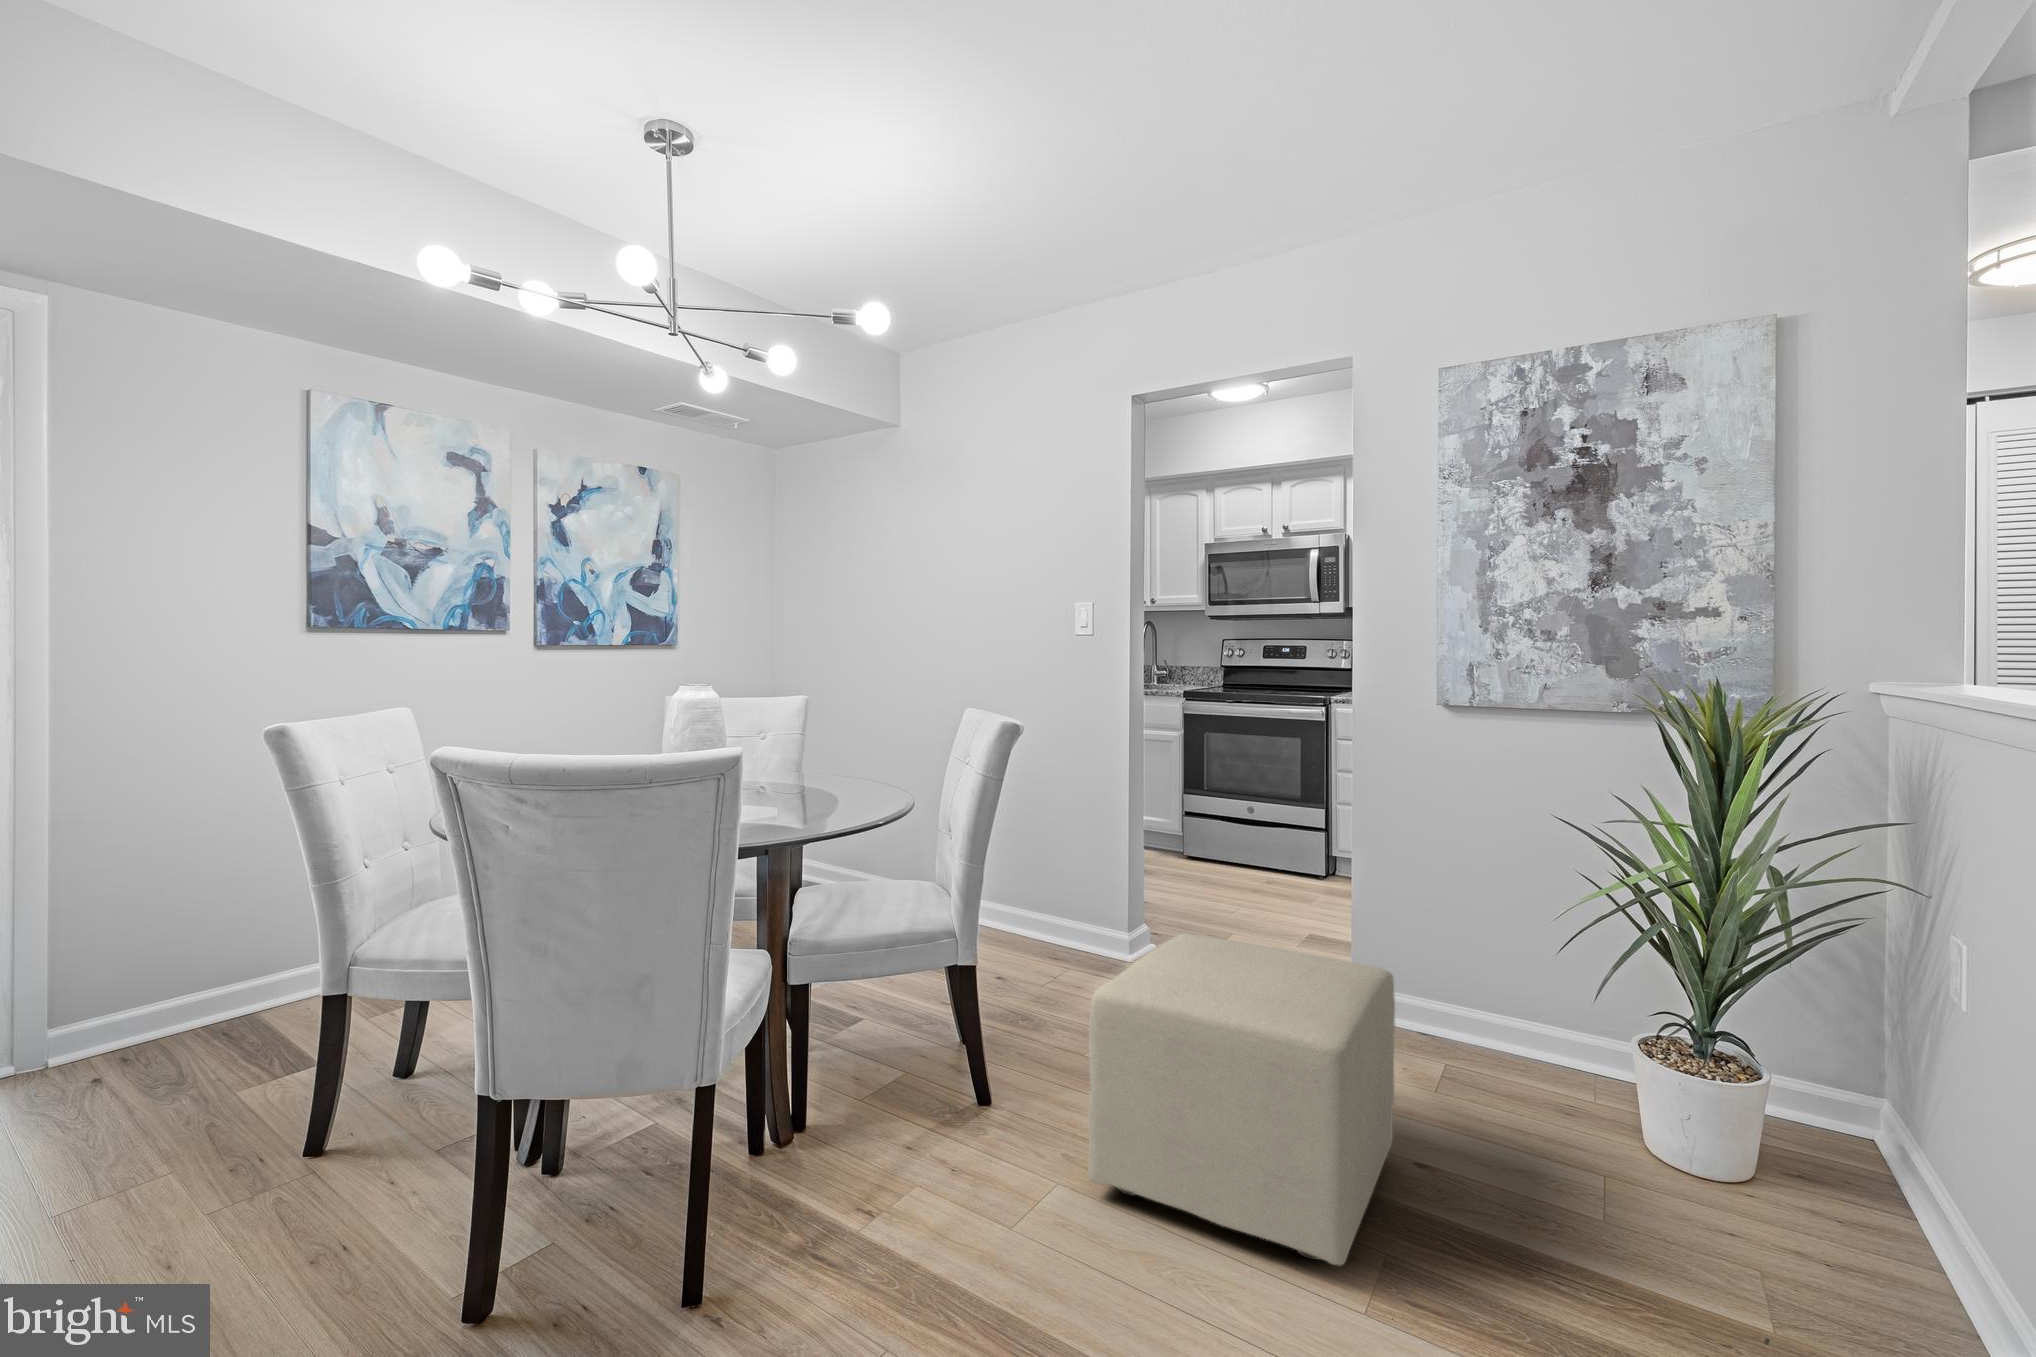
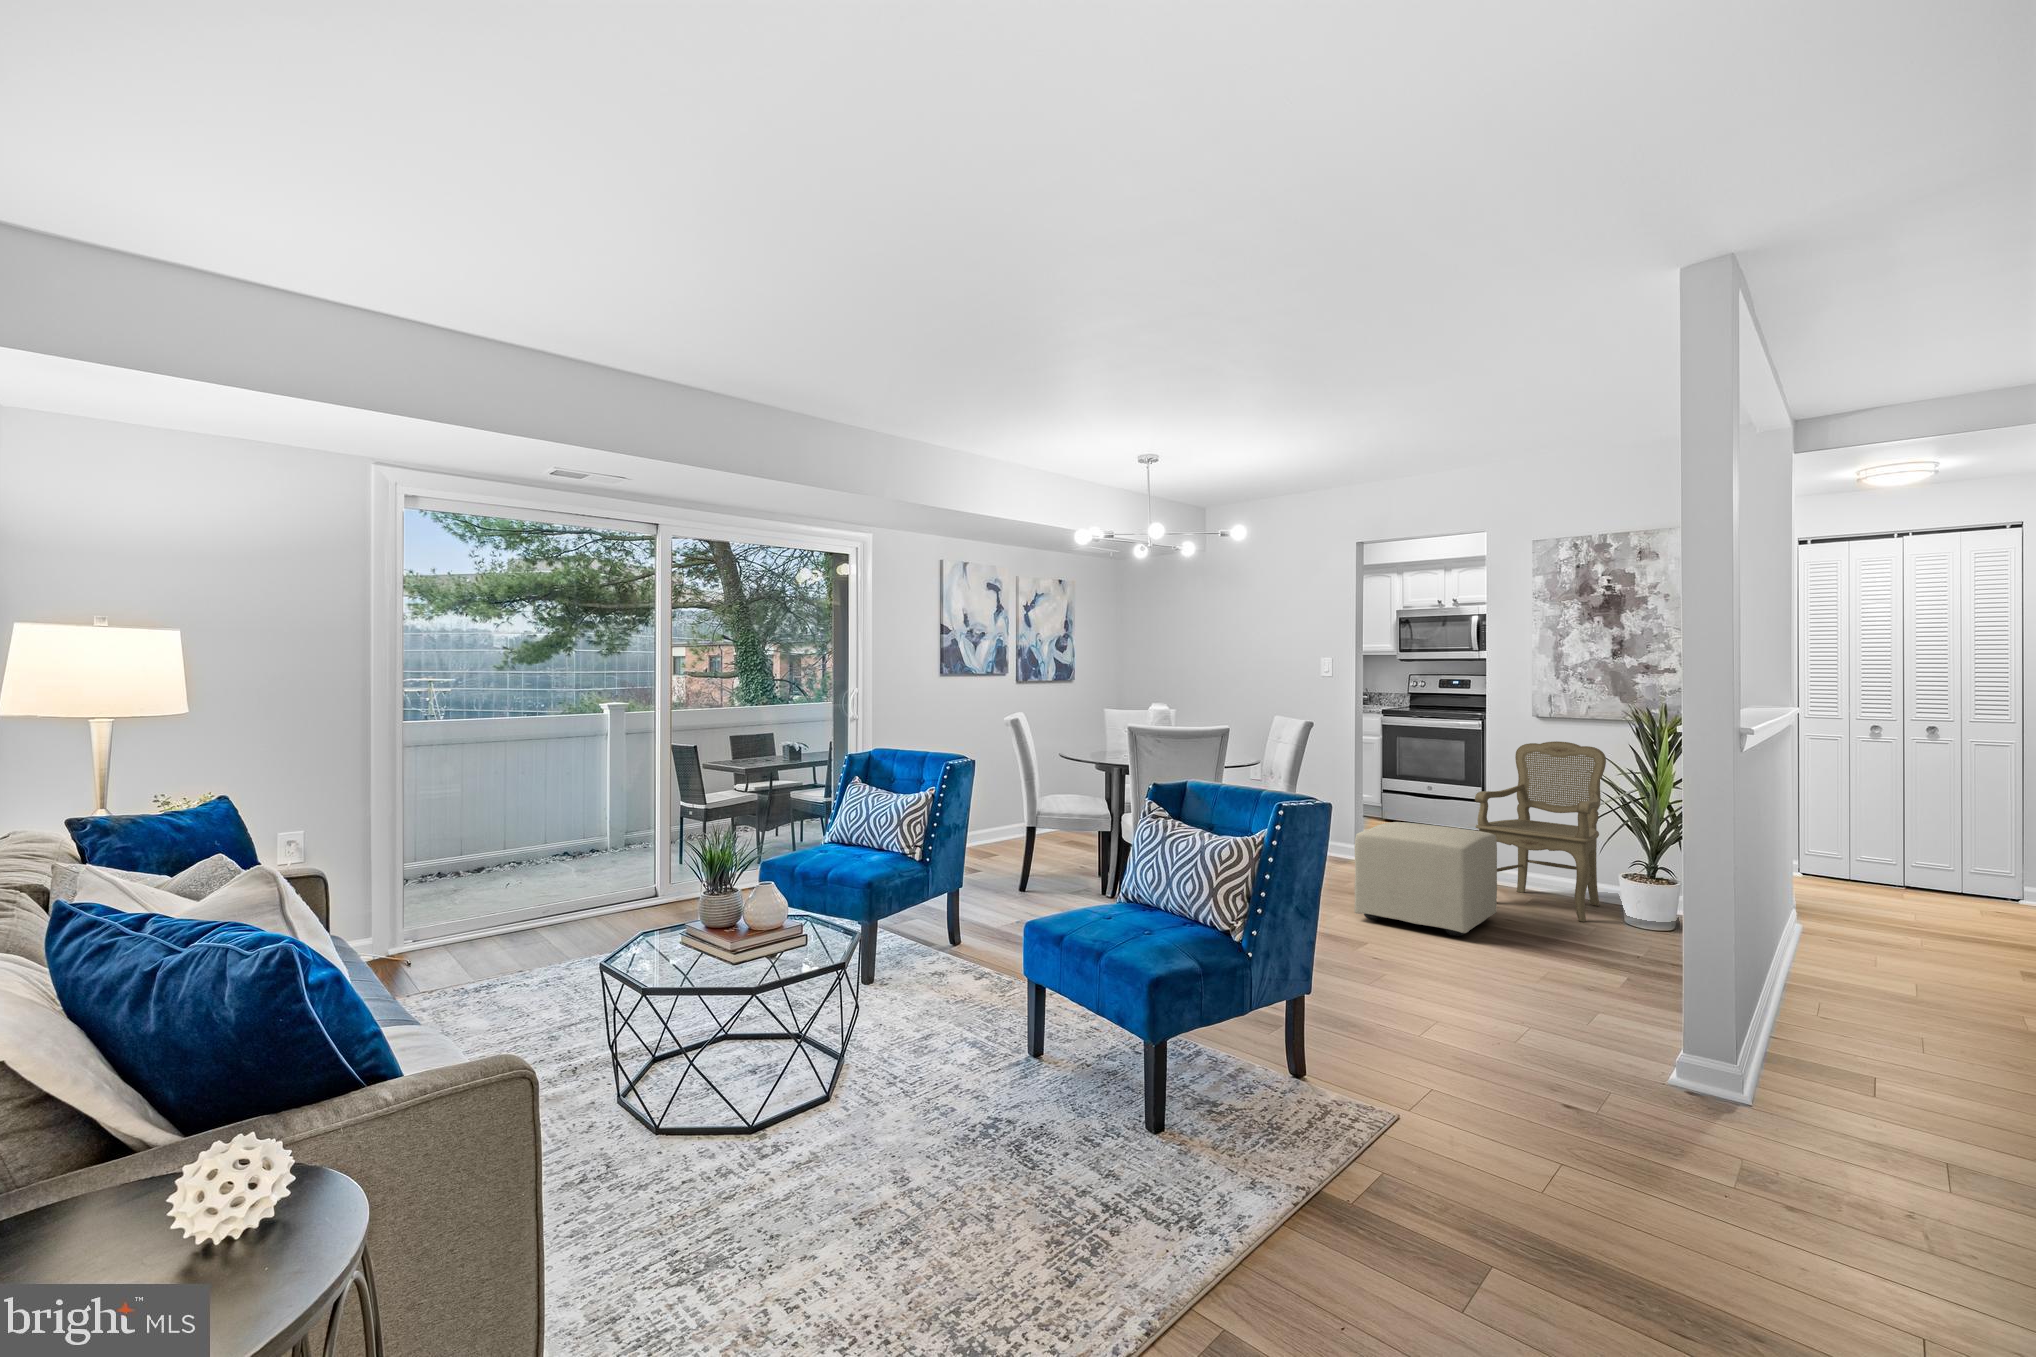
armchair: none [1340,752,1579,1145] -> present [1475,741,1606,922]

